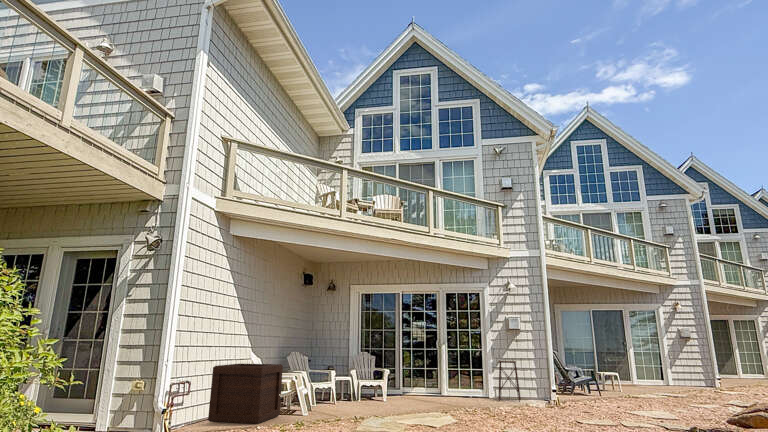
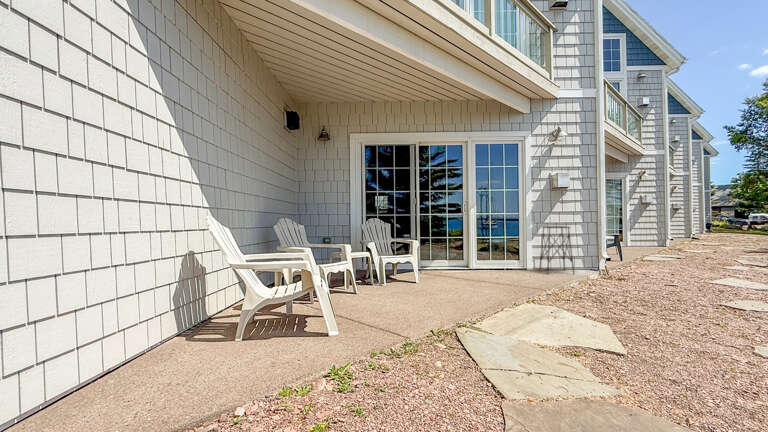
wooden crate: present [208,364,283,424] -> none [99,241,275,380]

